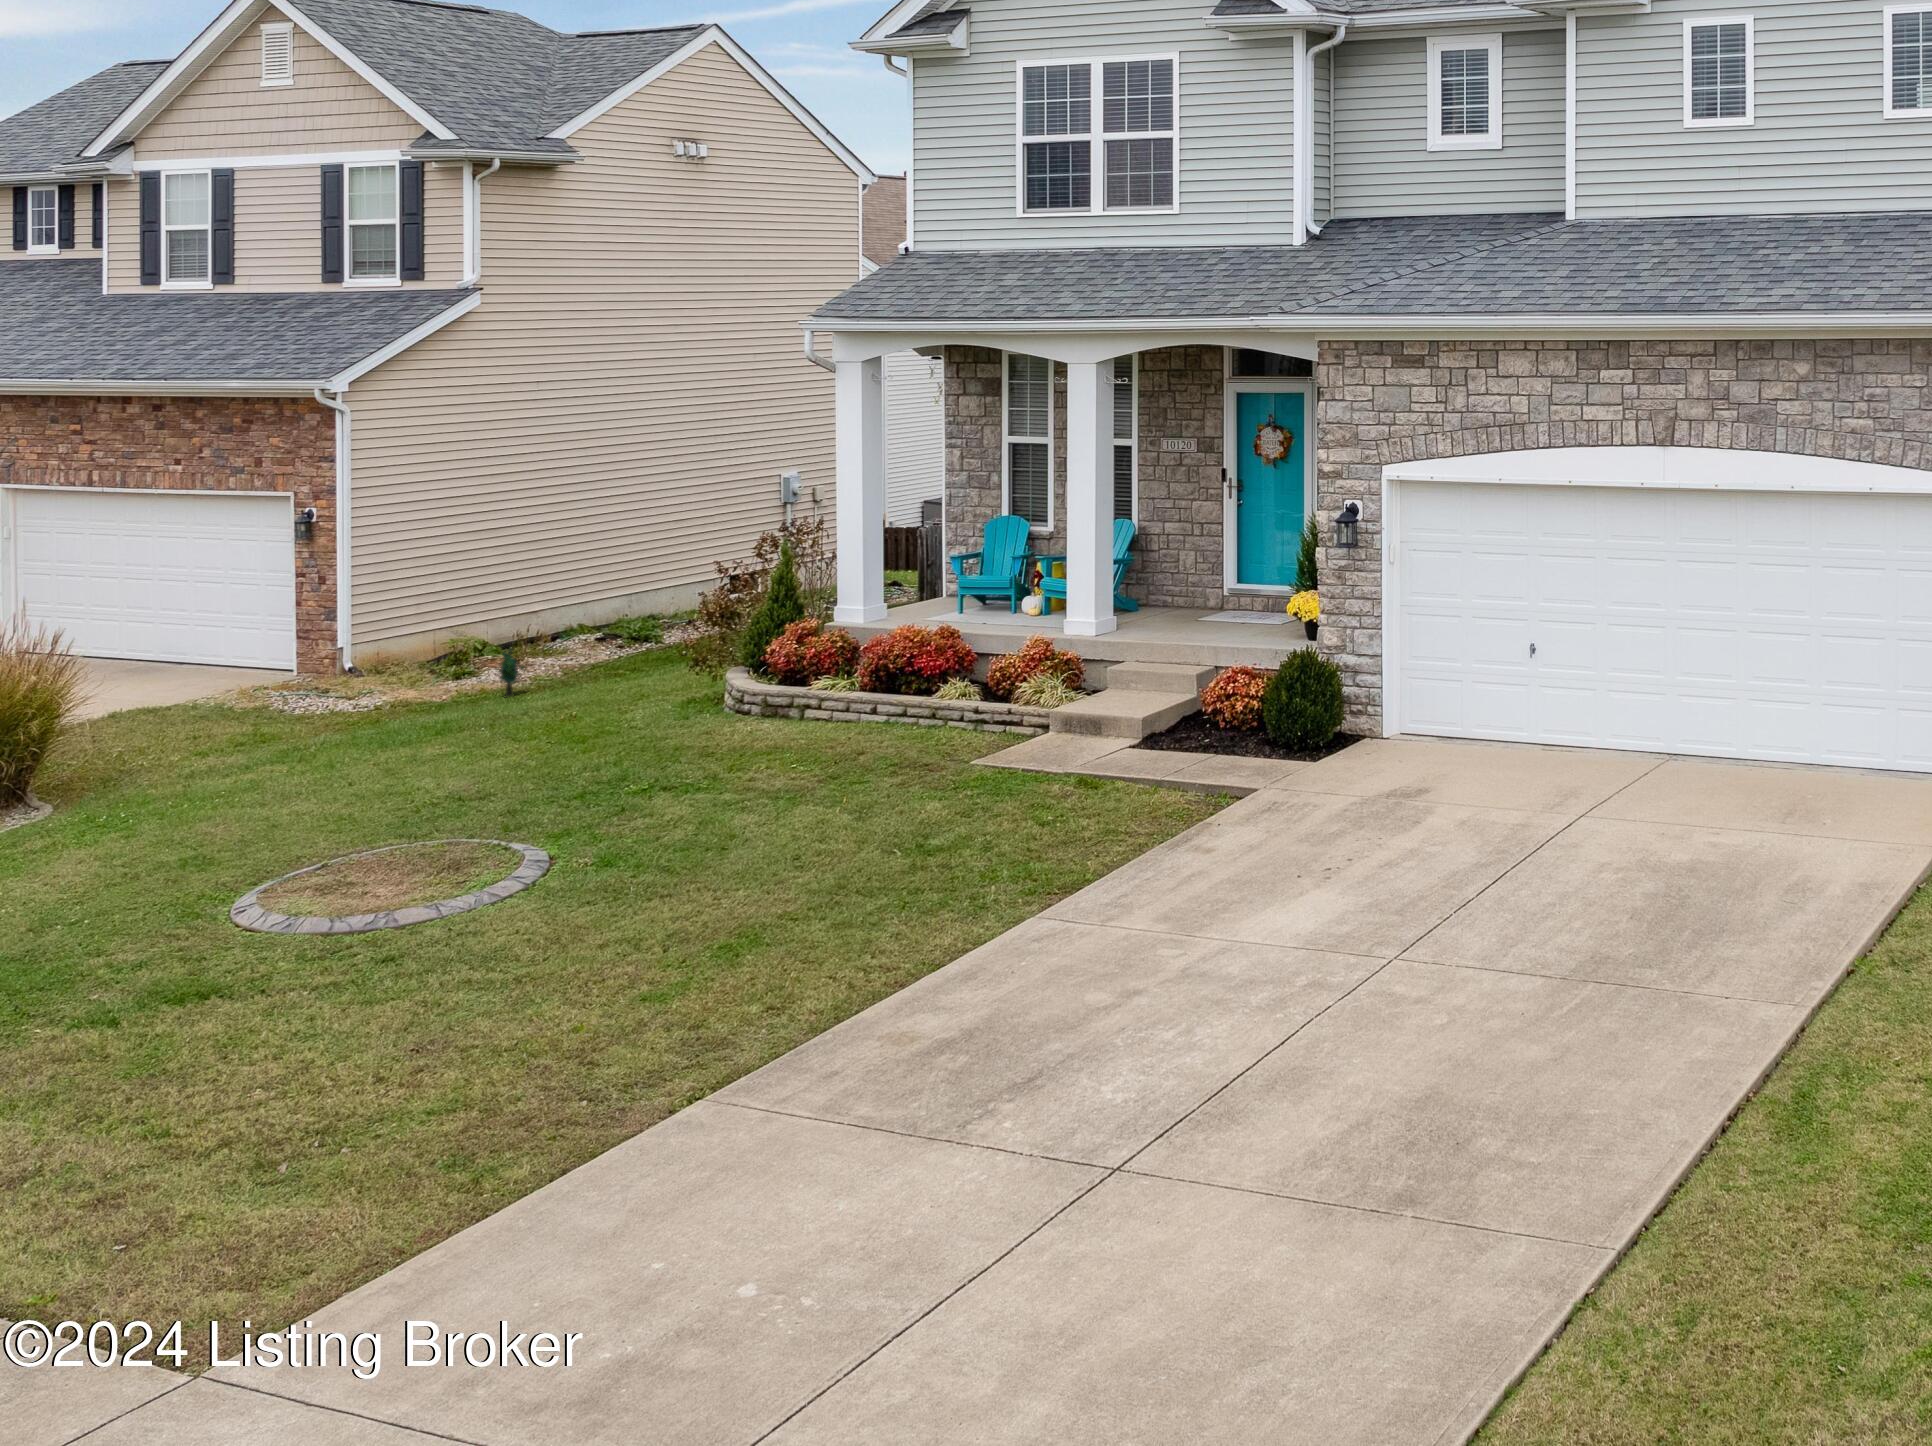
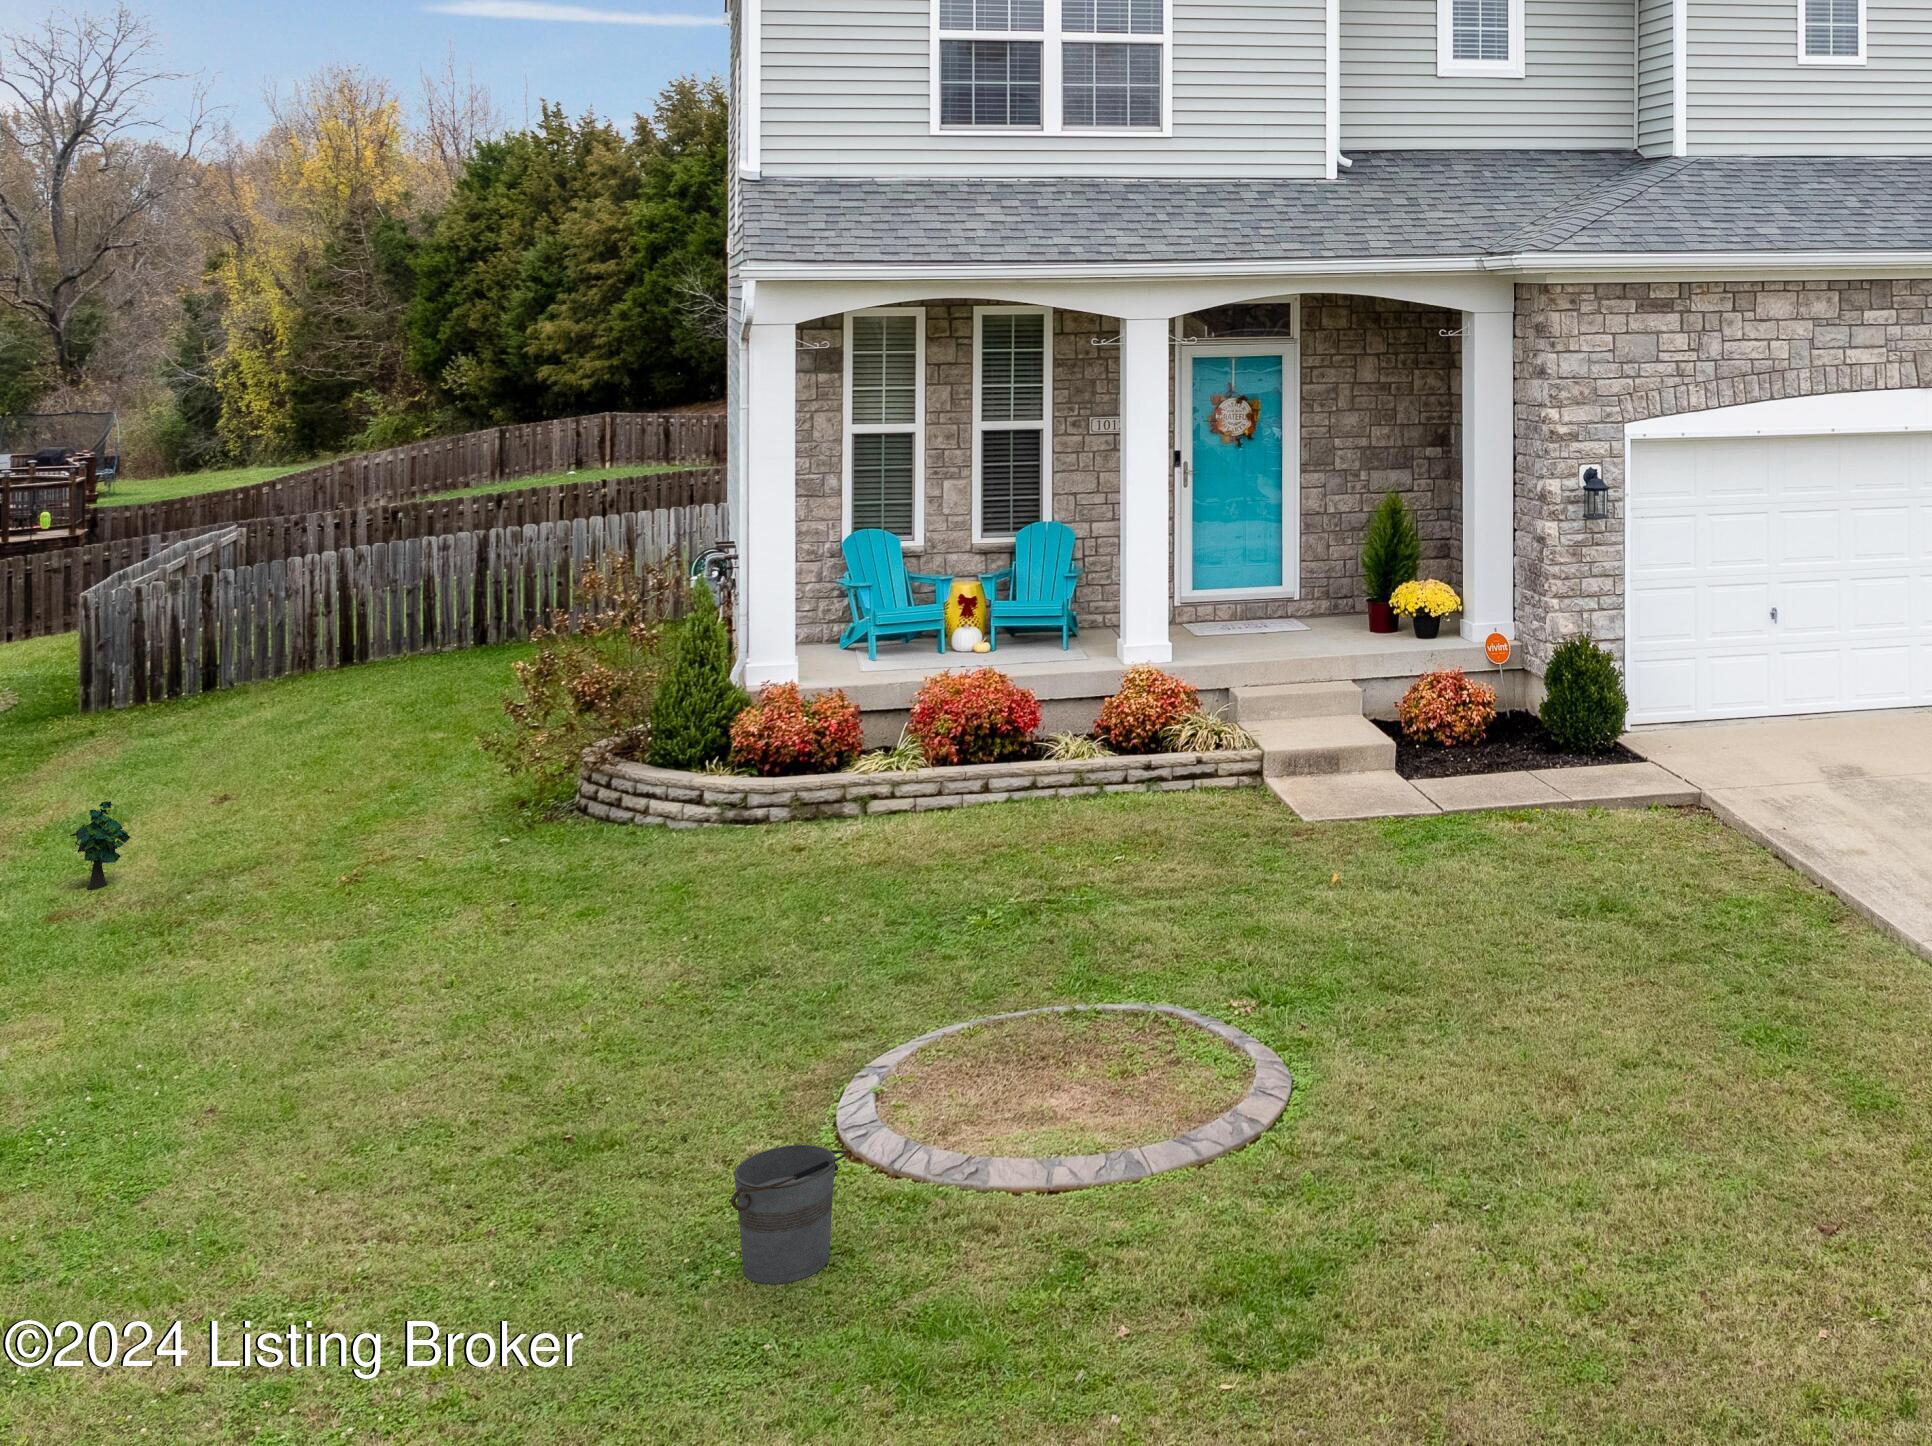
bucket: none [44,891,122,963] -> present [731,1145,847,1284]

